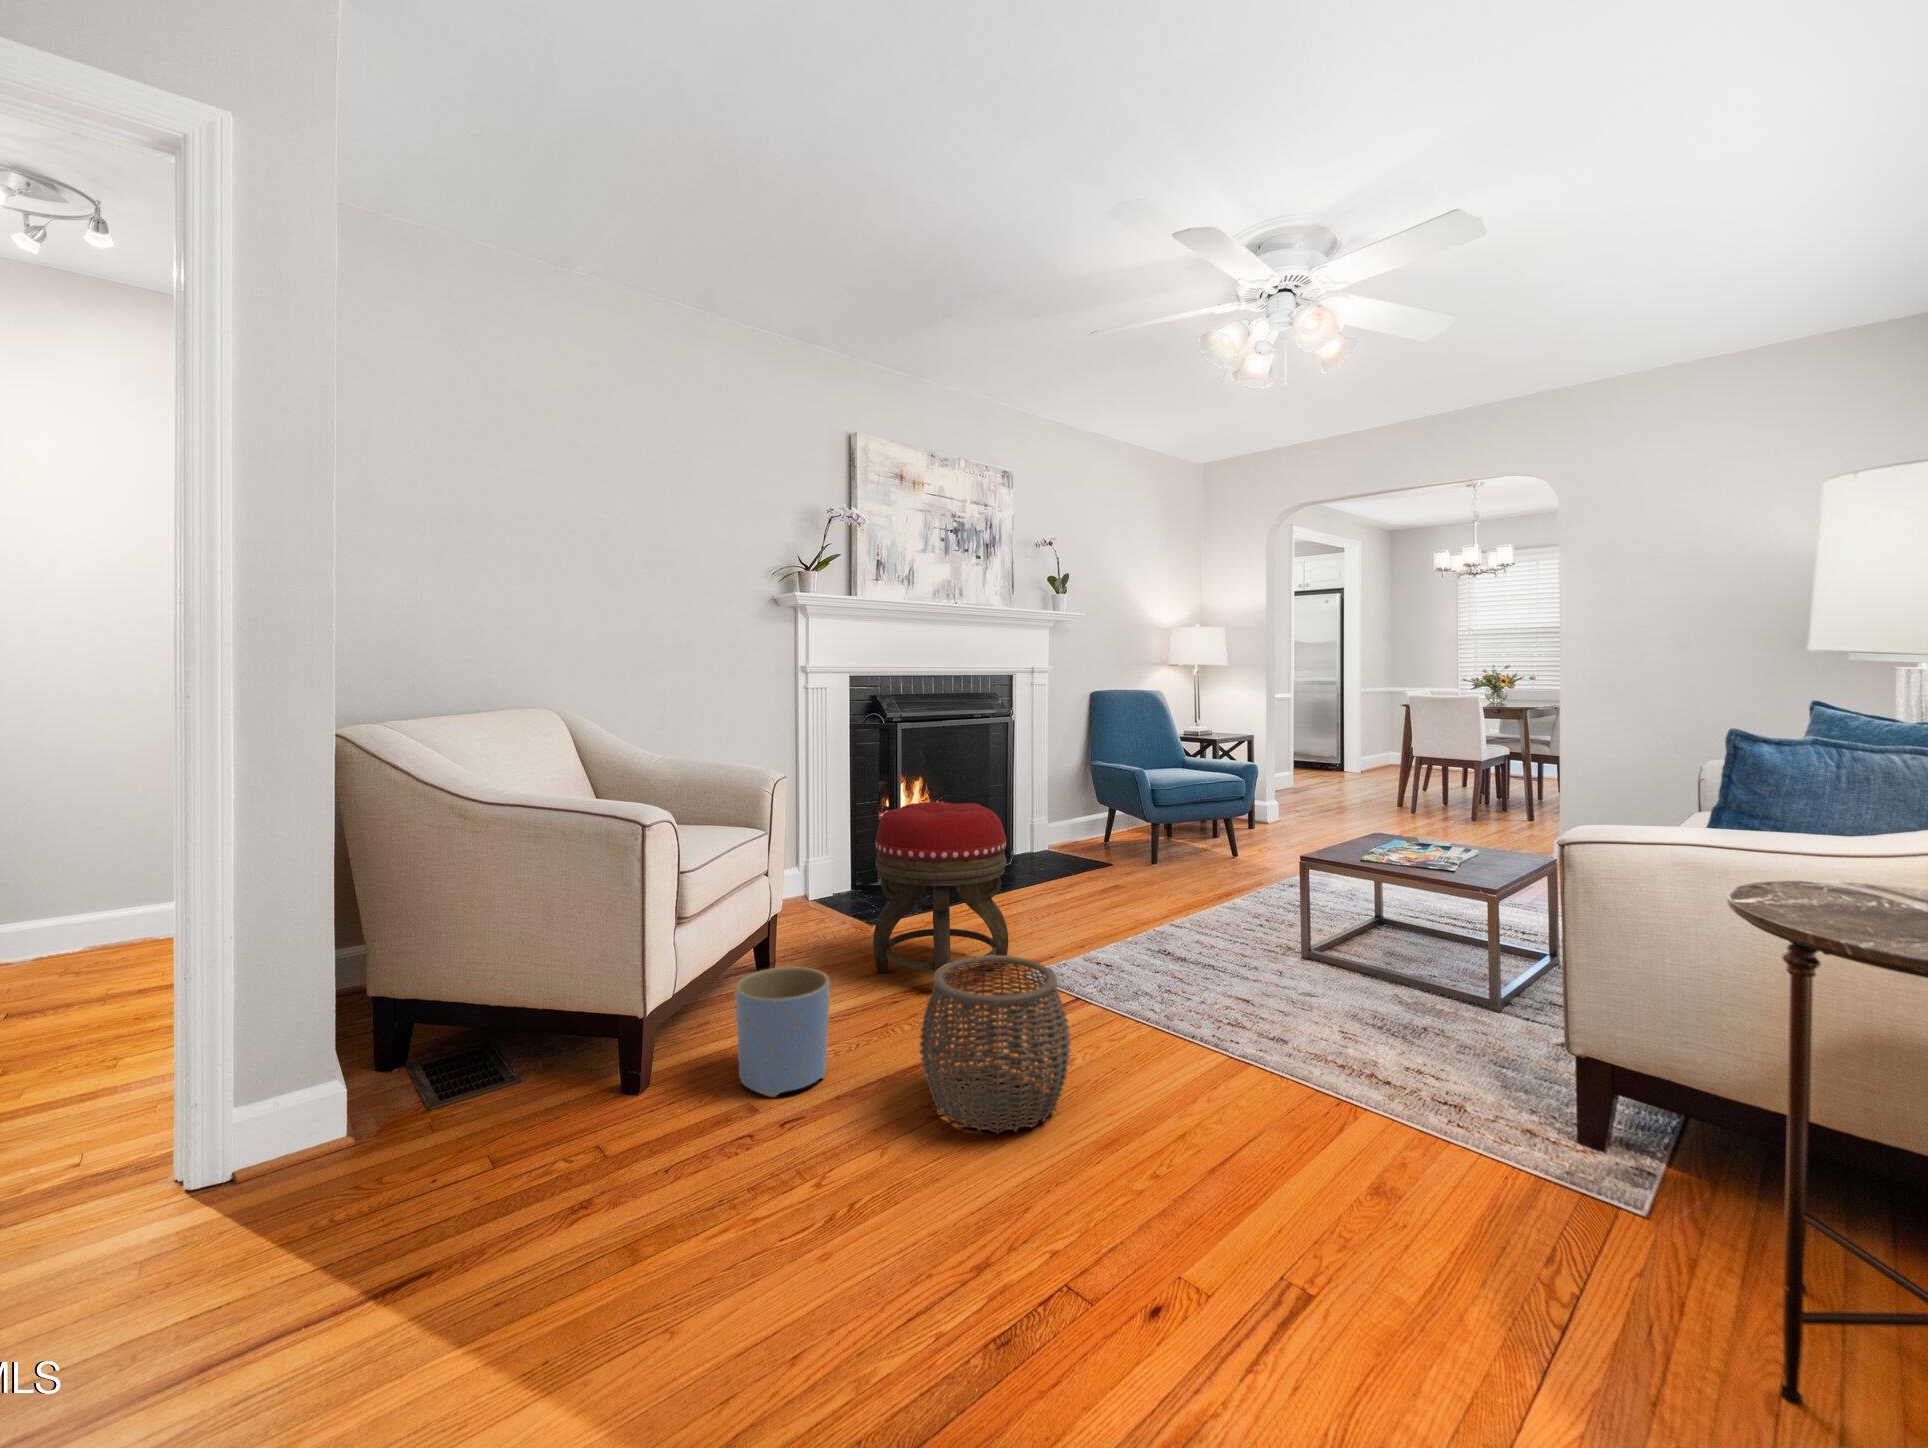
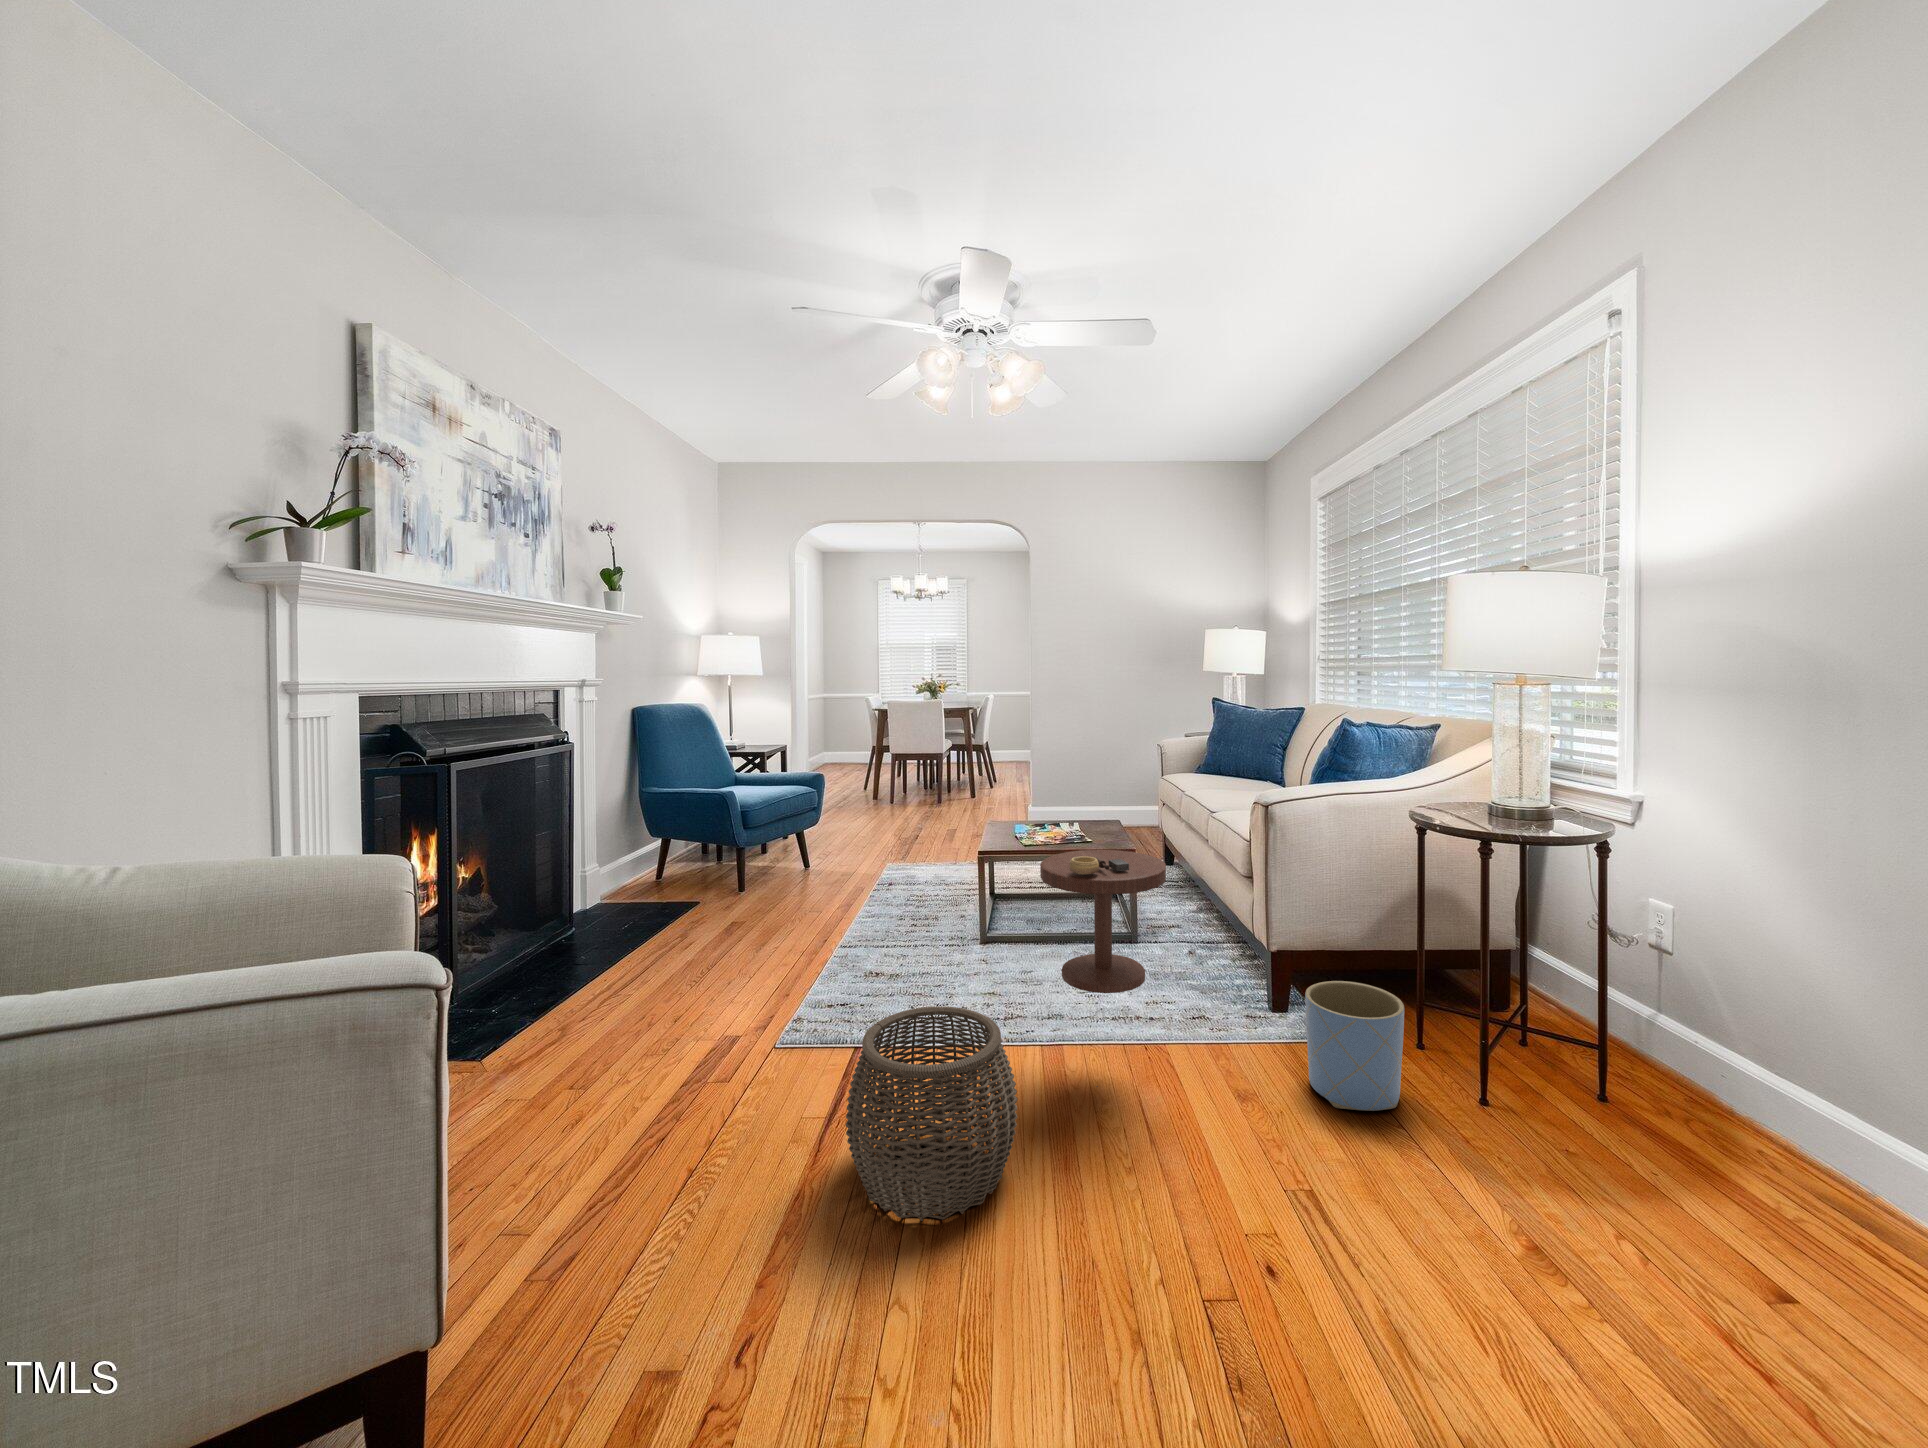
footstool: present [873,802,1008,982] -> none [576,847,757,1097]
side table: none [1161,850,1308,1114] -> present [1040,850,1166,1087]
planter: present [735,967,830,1097] -> present [1305,981,1404,1111]

